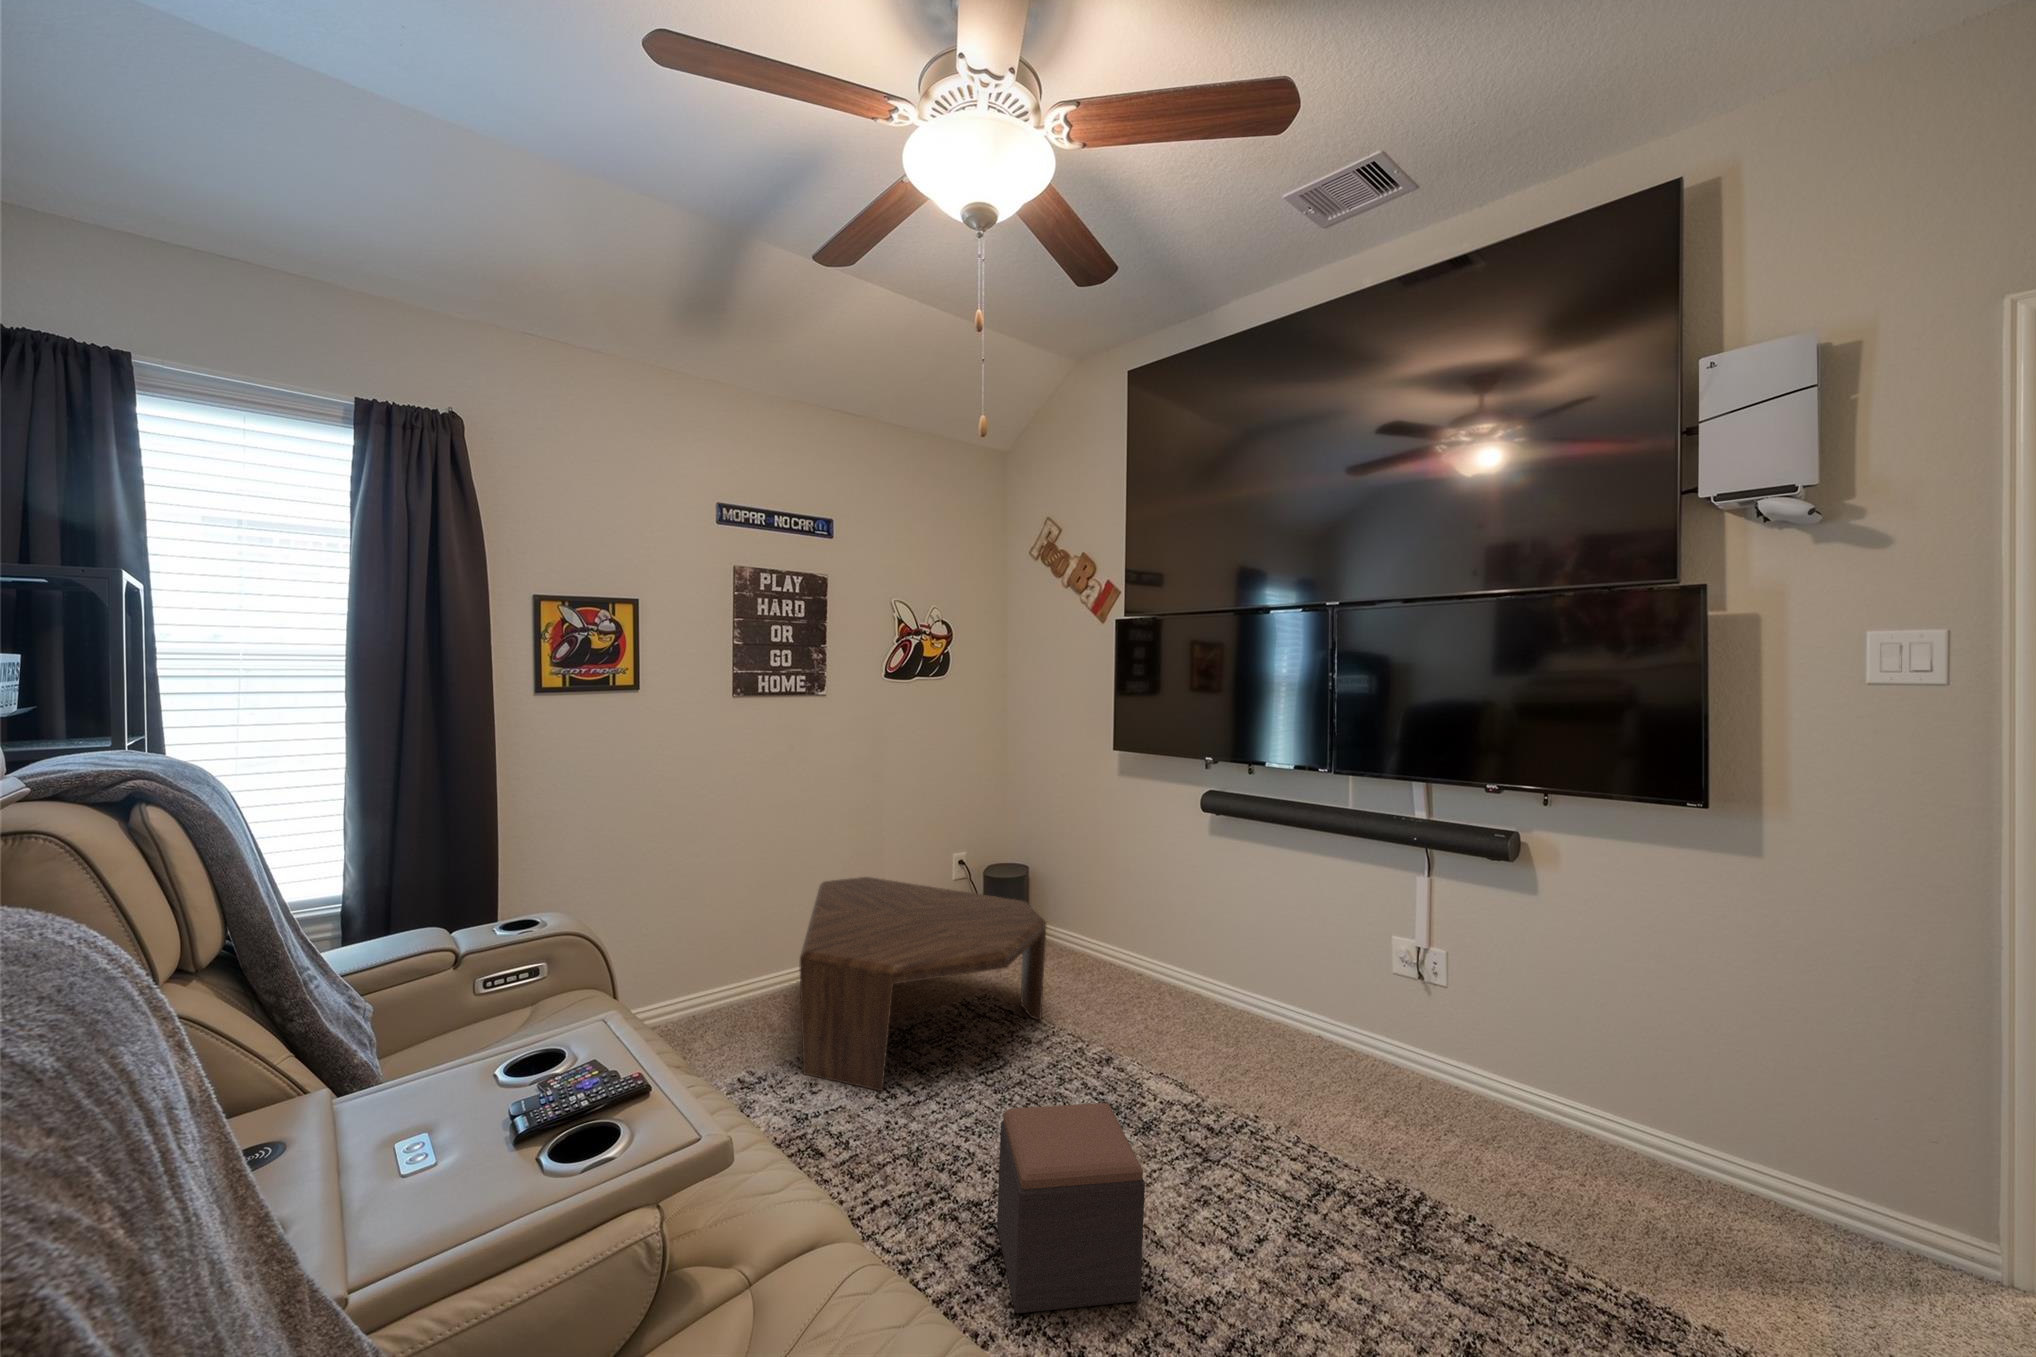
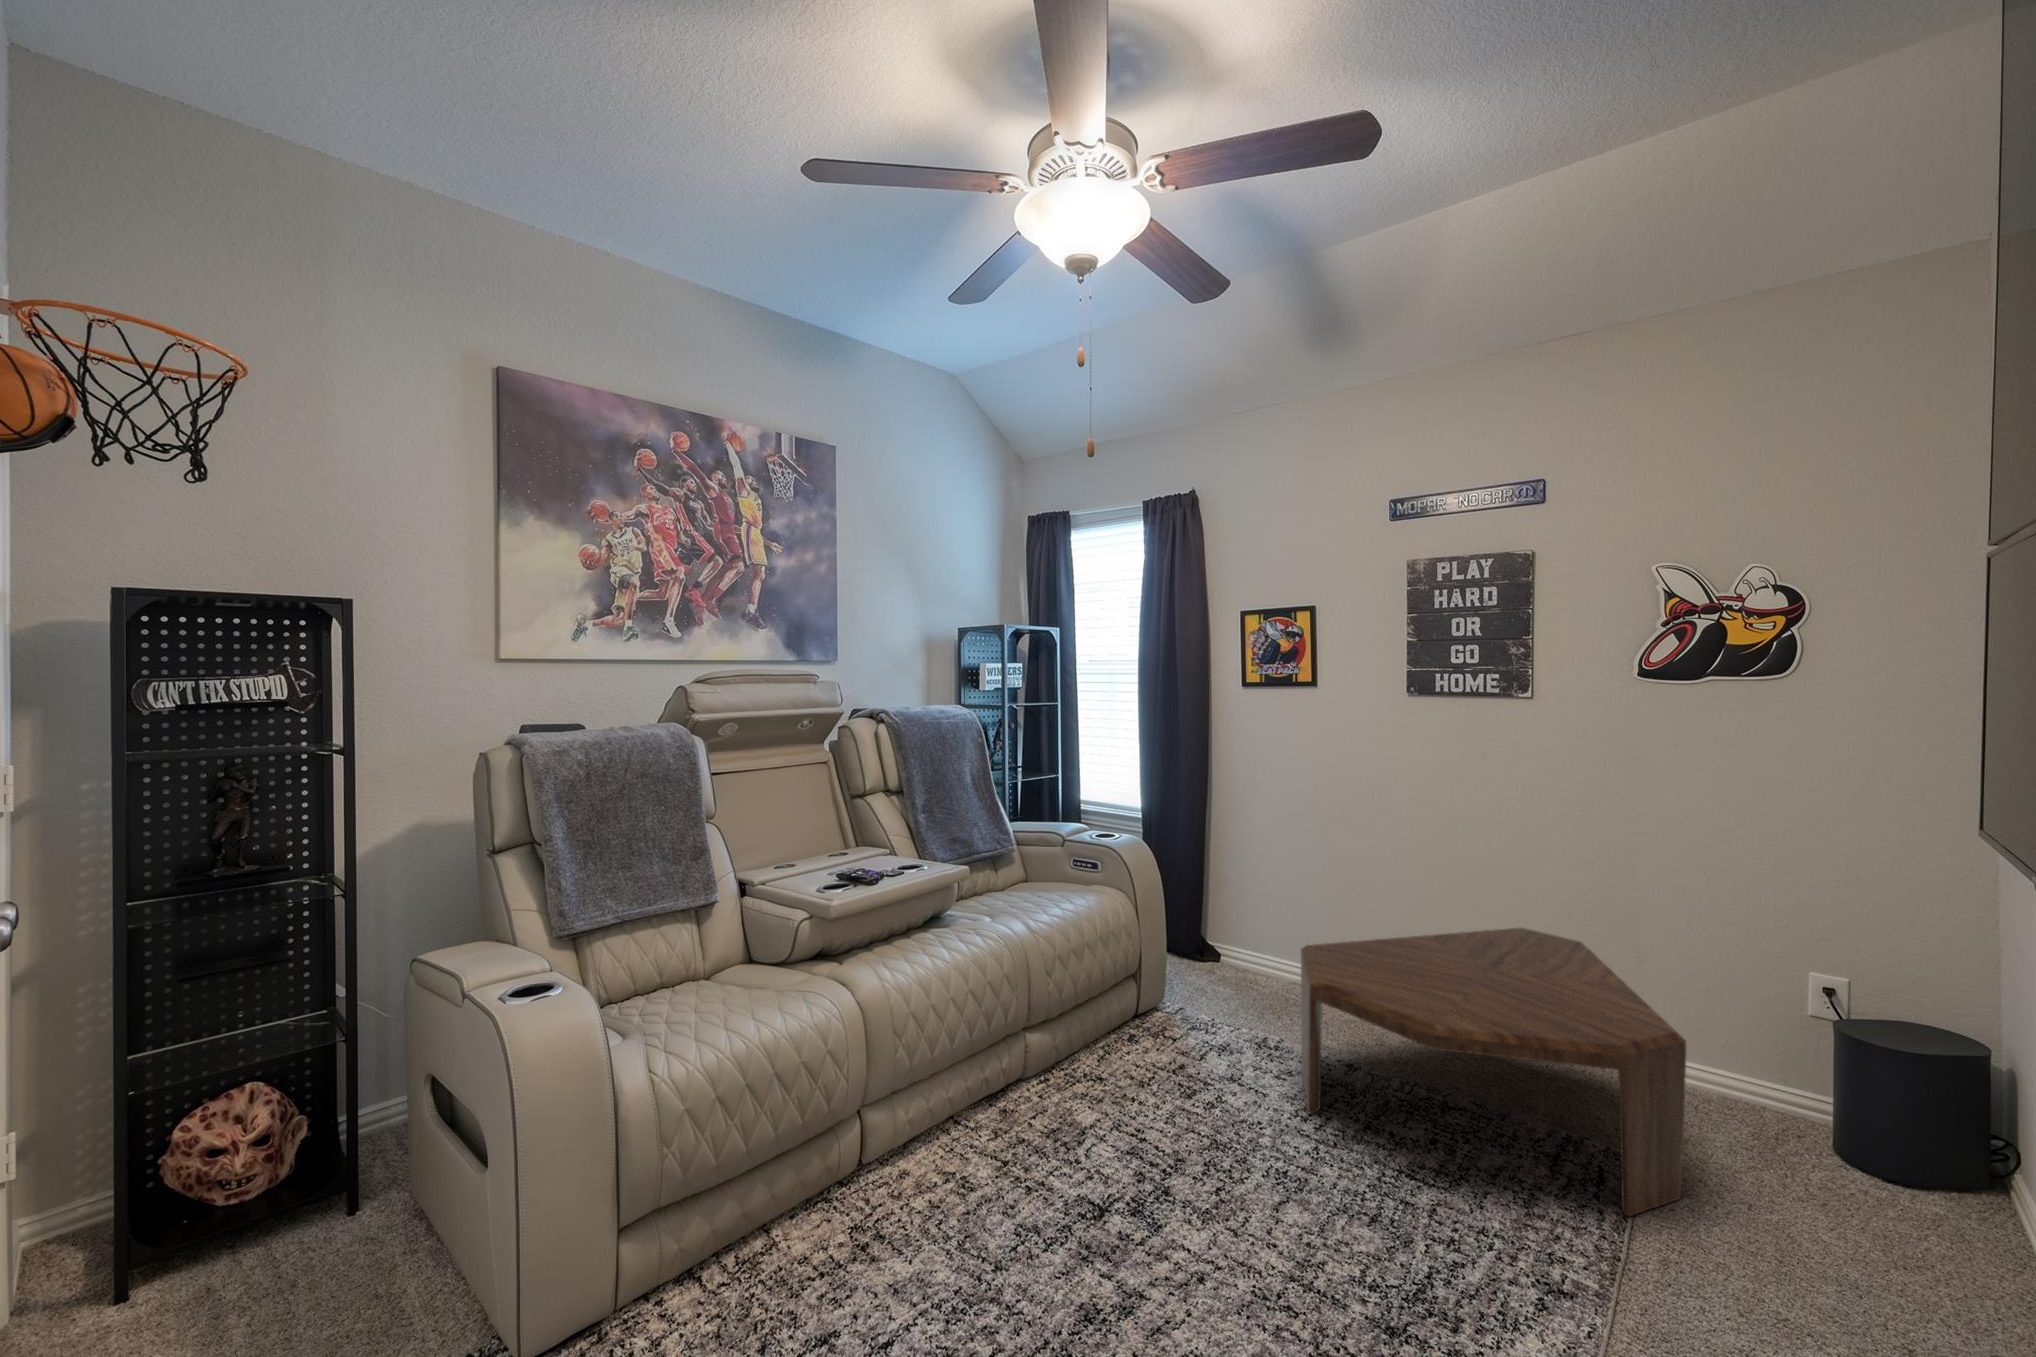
footstool: present [997,1103,1145,1313] -> none [1017,1084,1176,1304]

